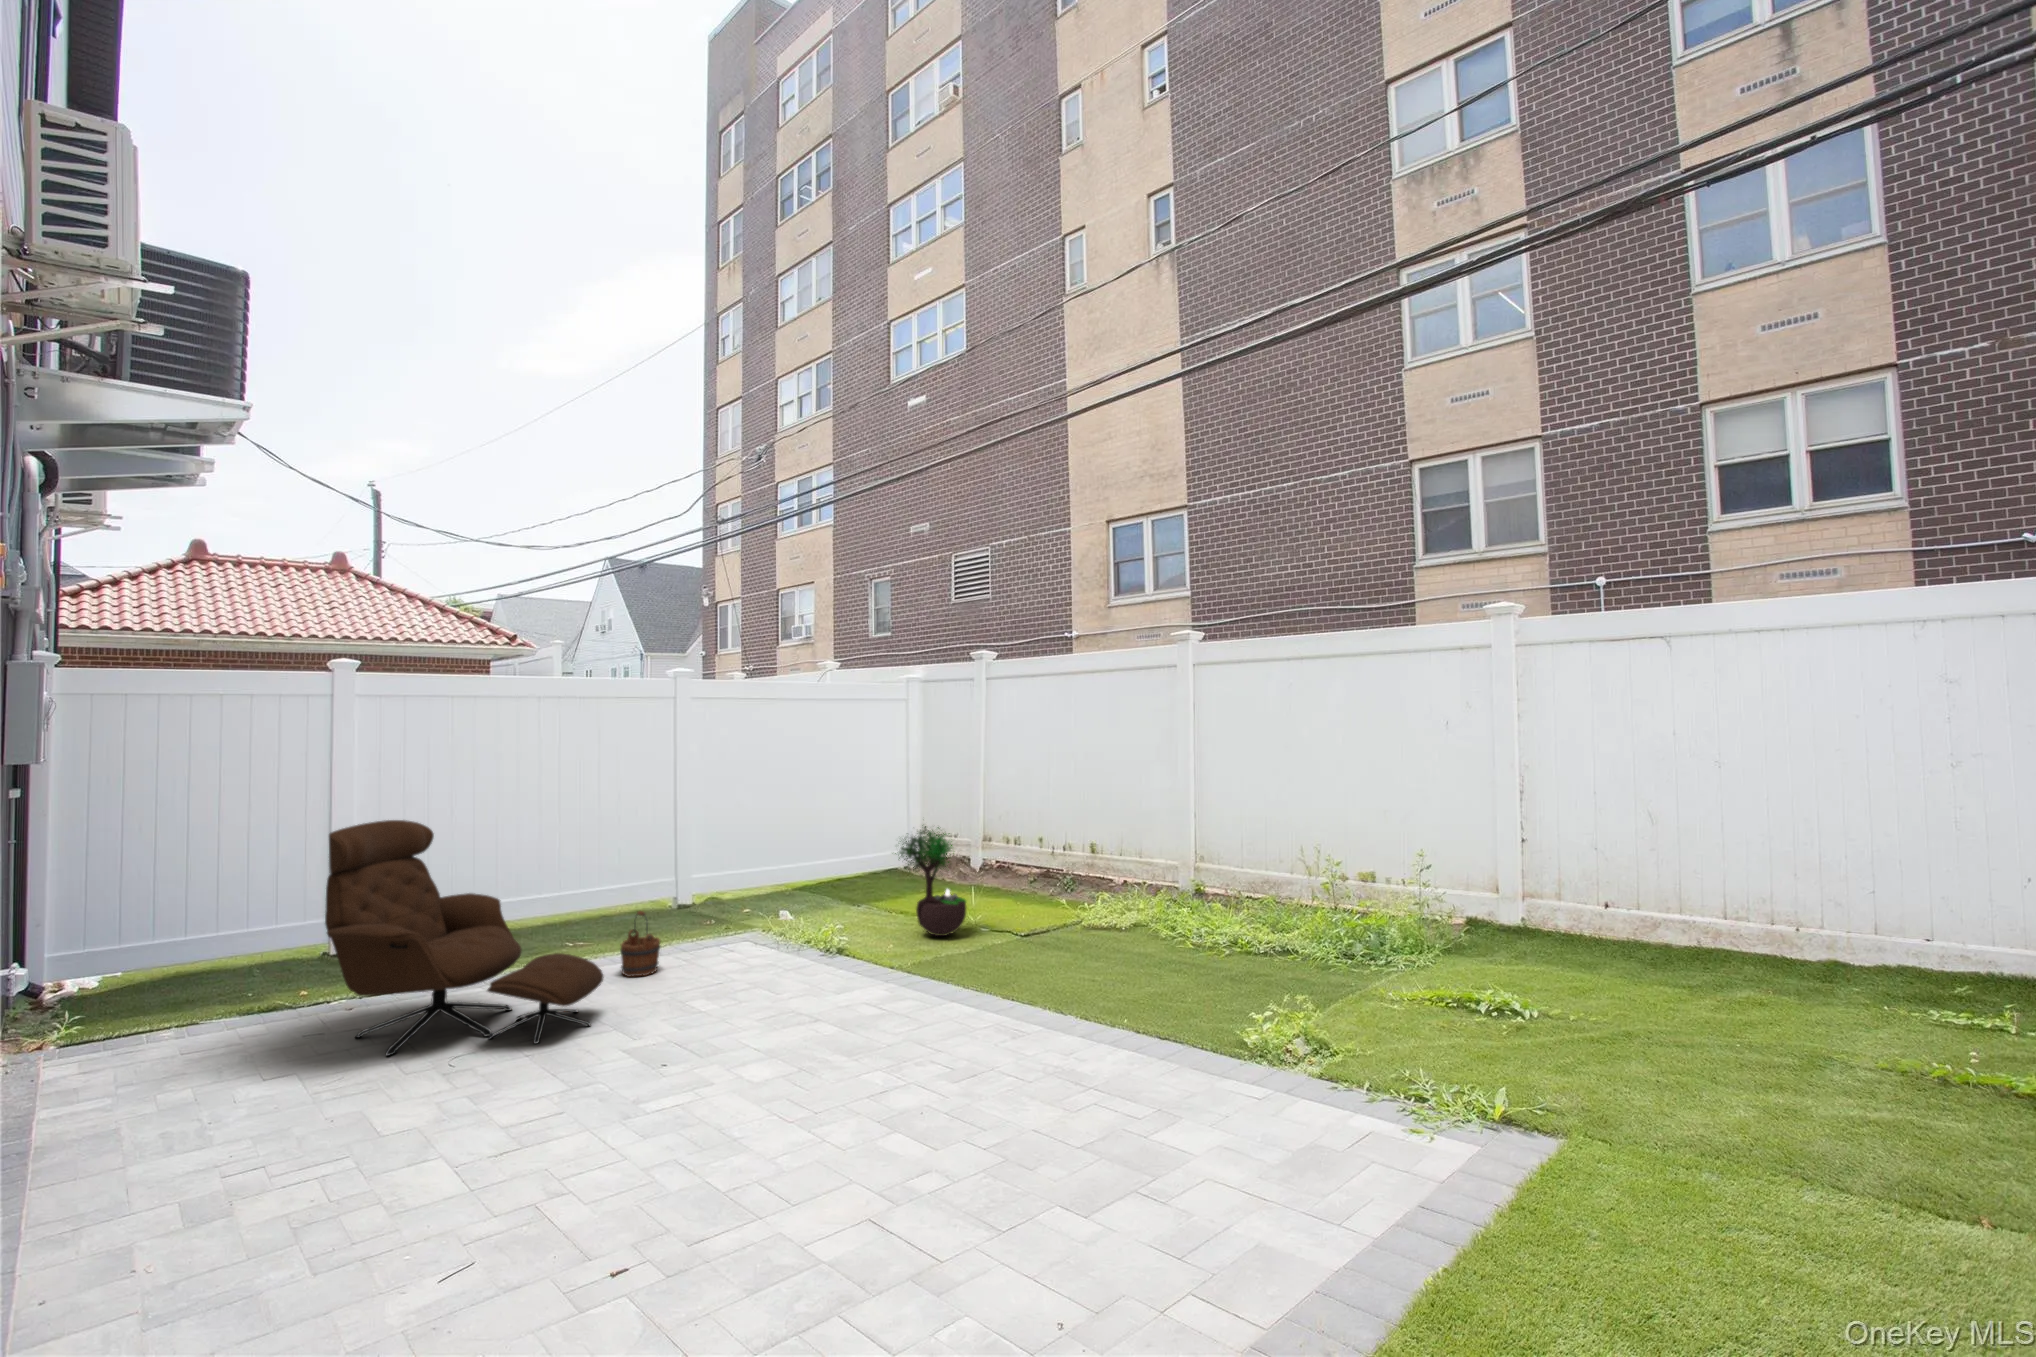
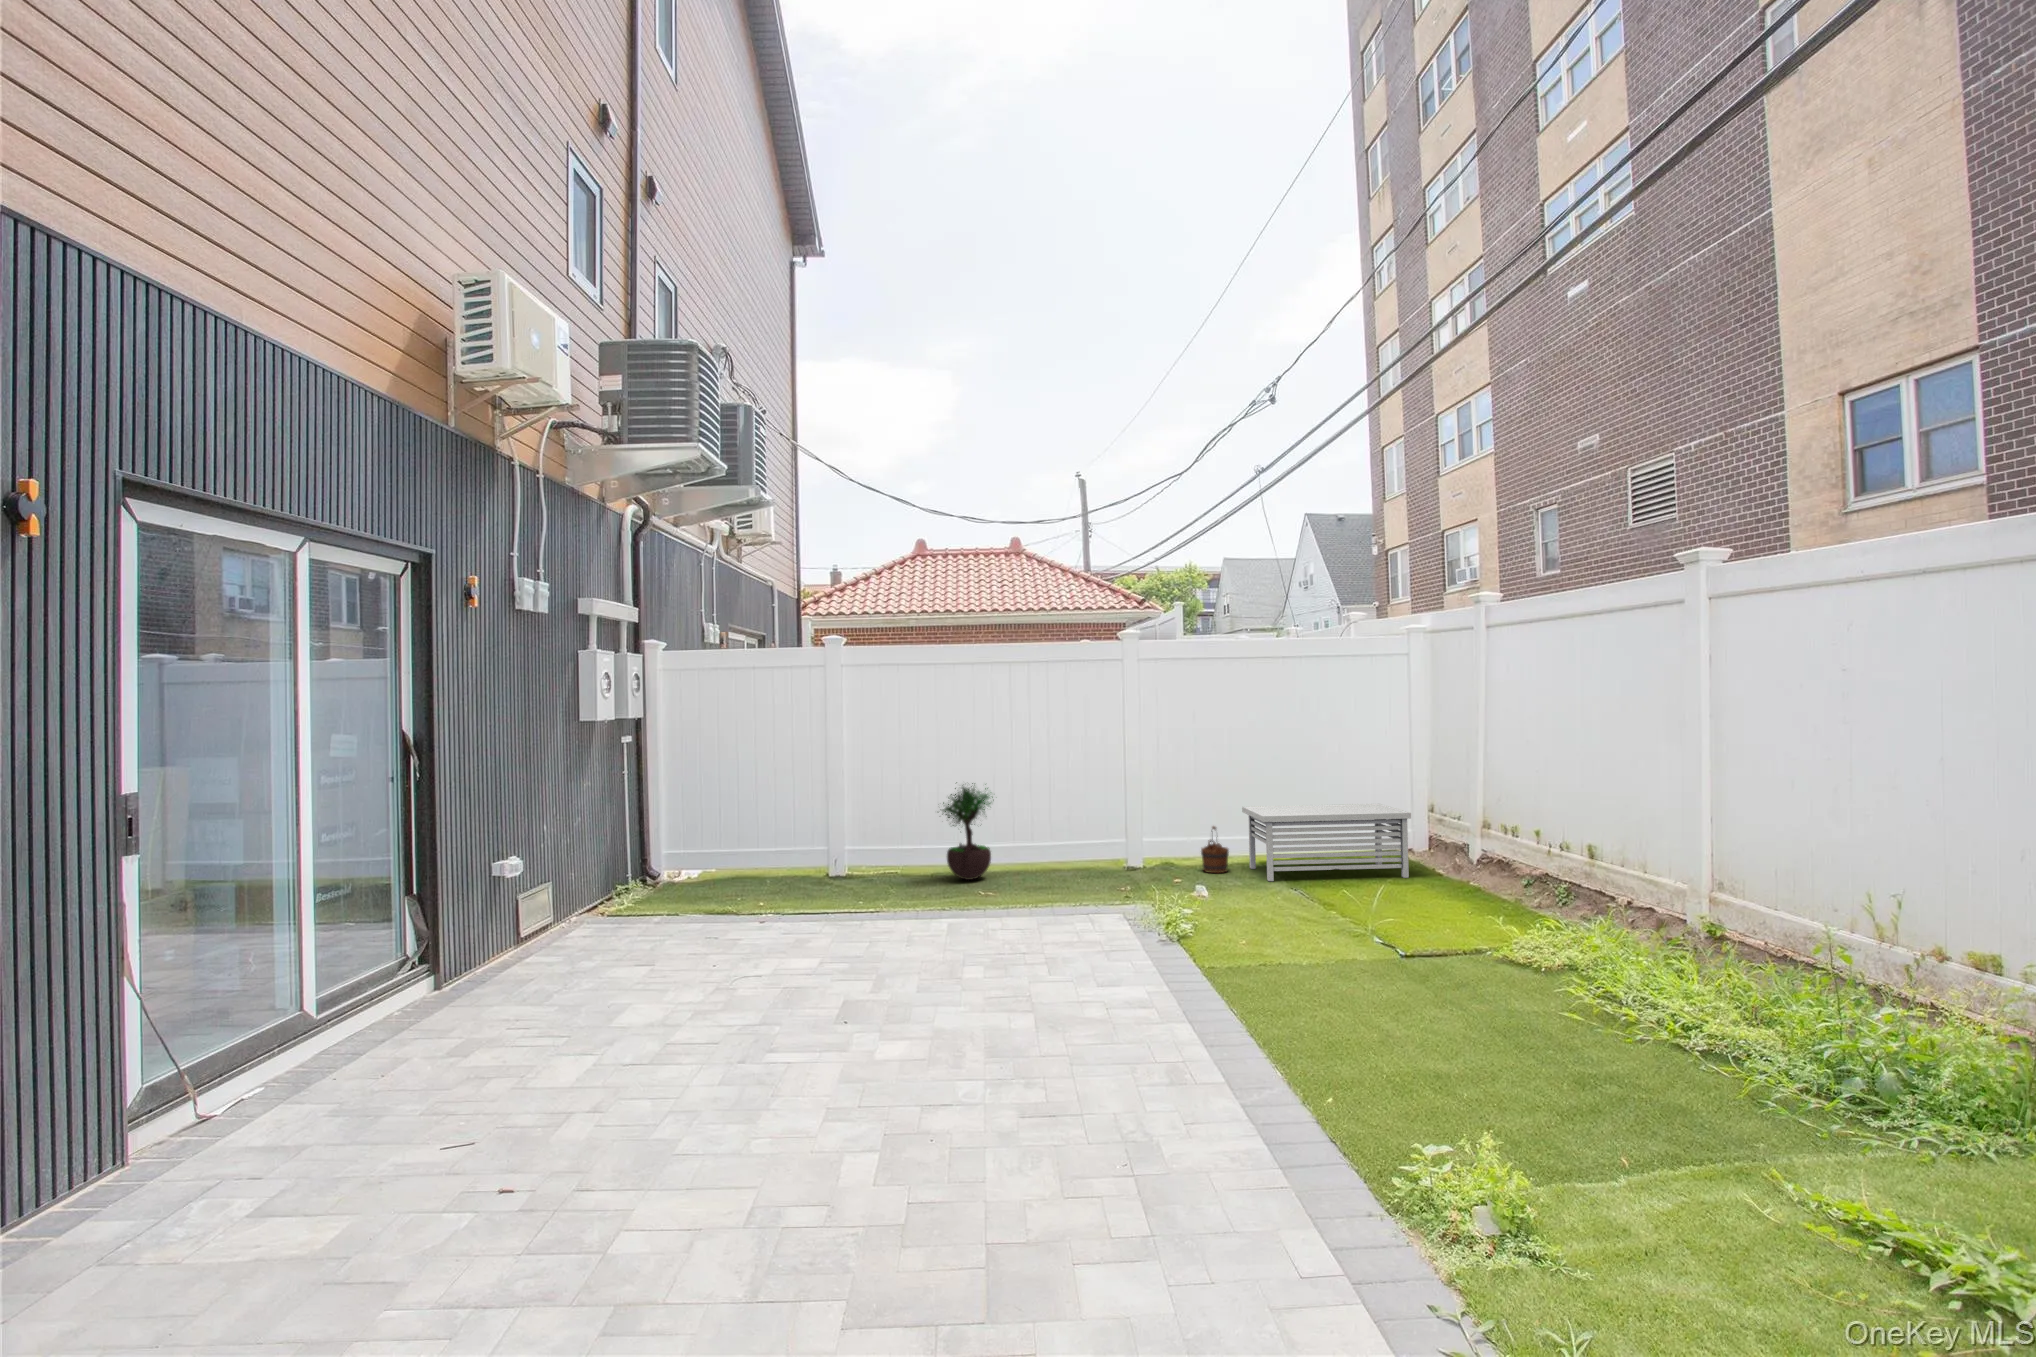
lounge chair: present [325,820,604,1056] -> none [1029,749,1176,894]
potted tree: present [895,825,966,936] -> present [942,782,994,880]
storage bench: none [676,859,877,976] -> present [1242,804,1411,881]

